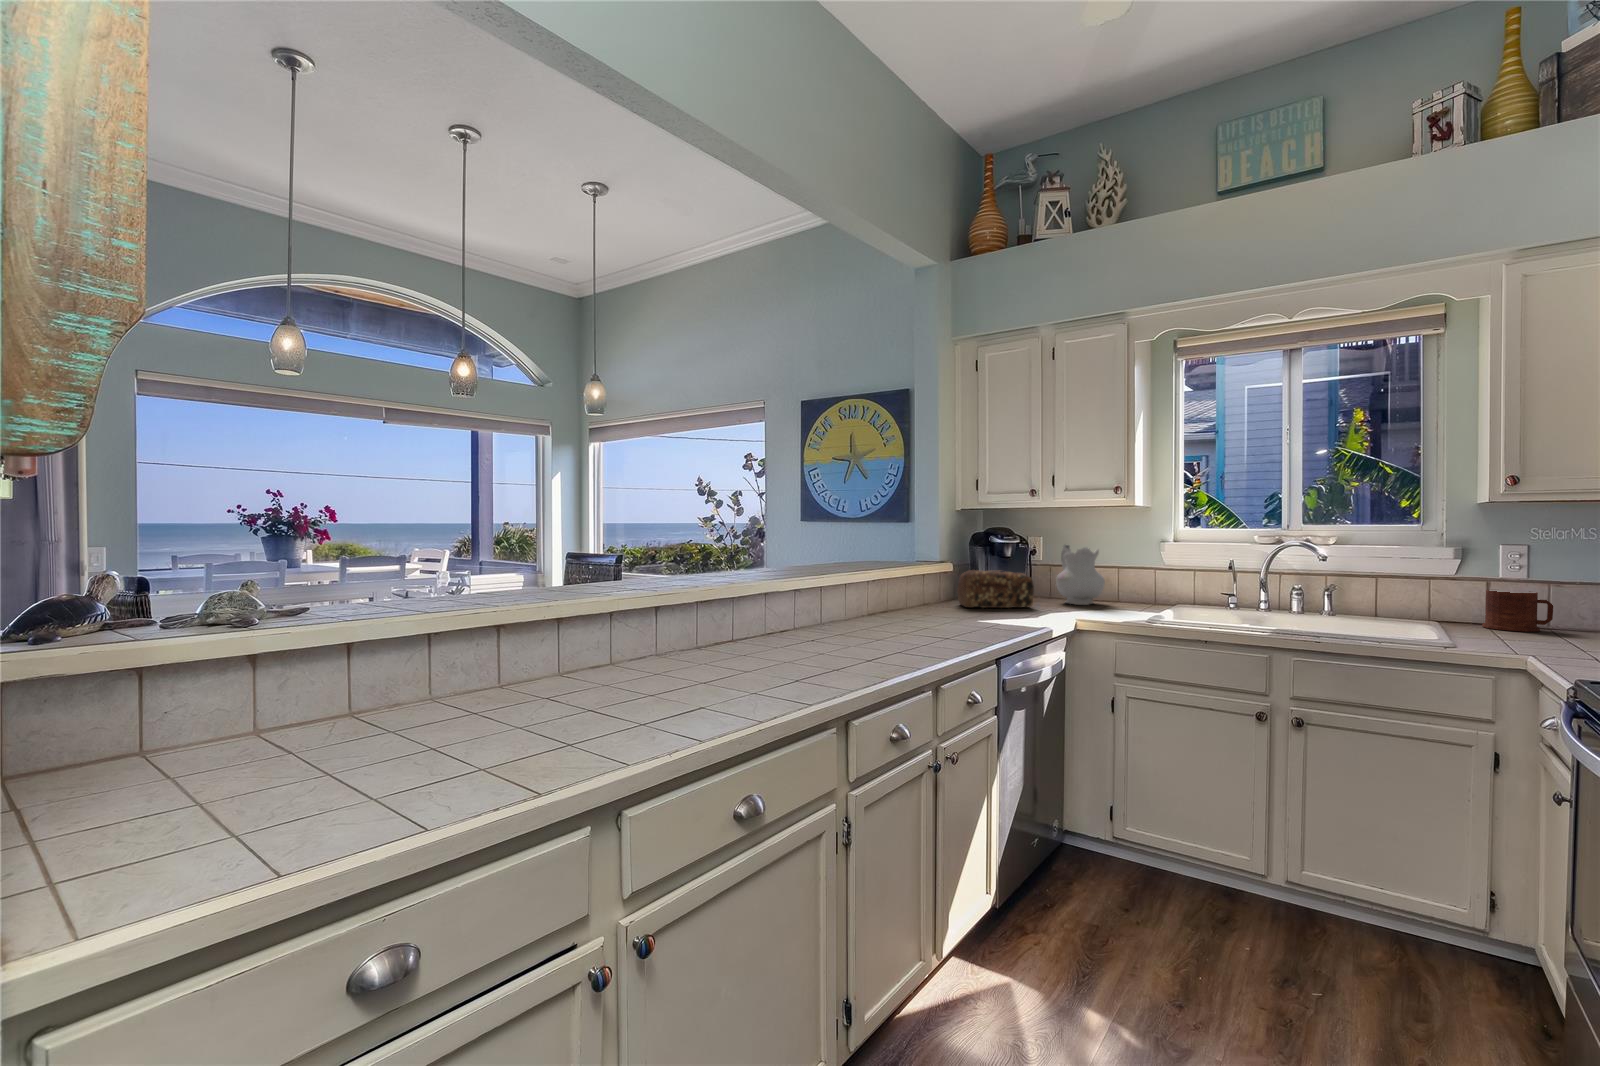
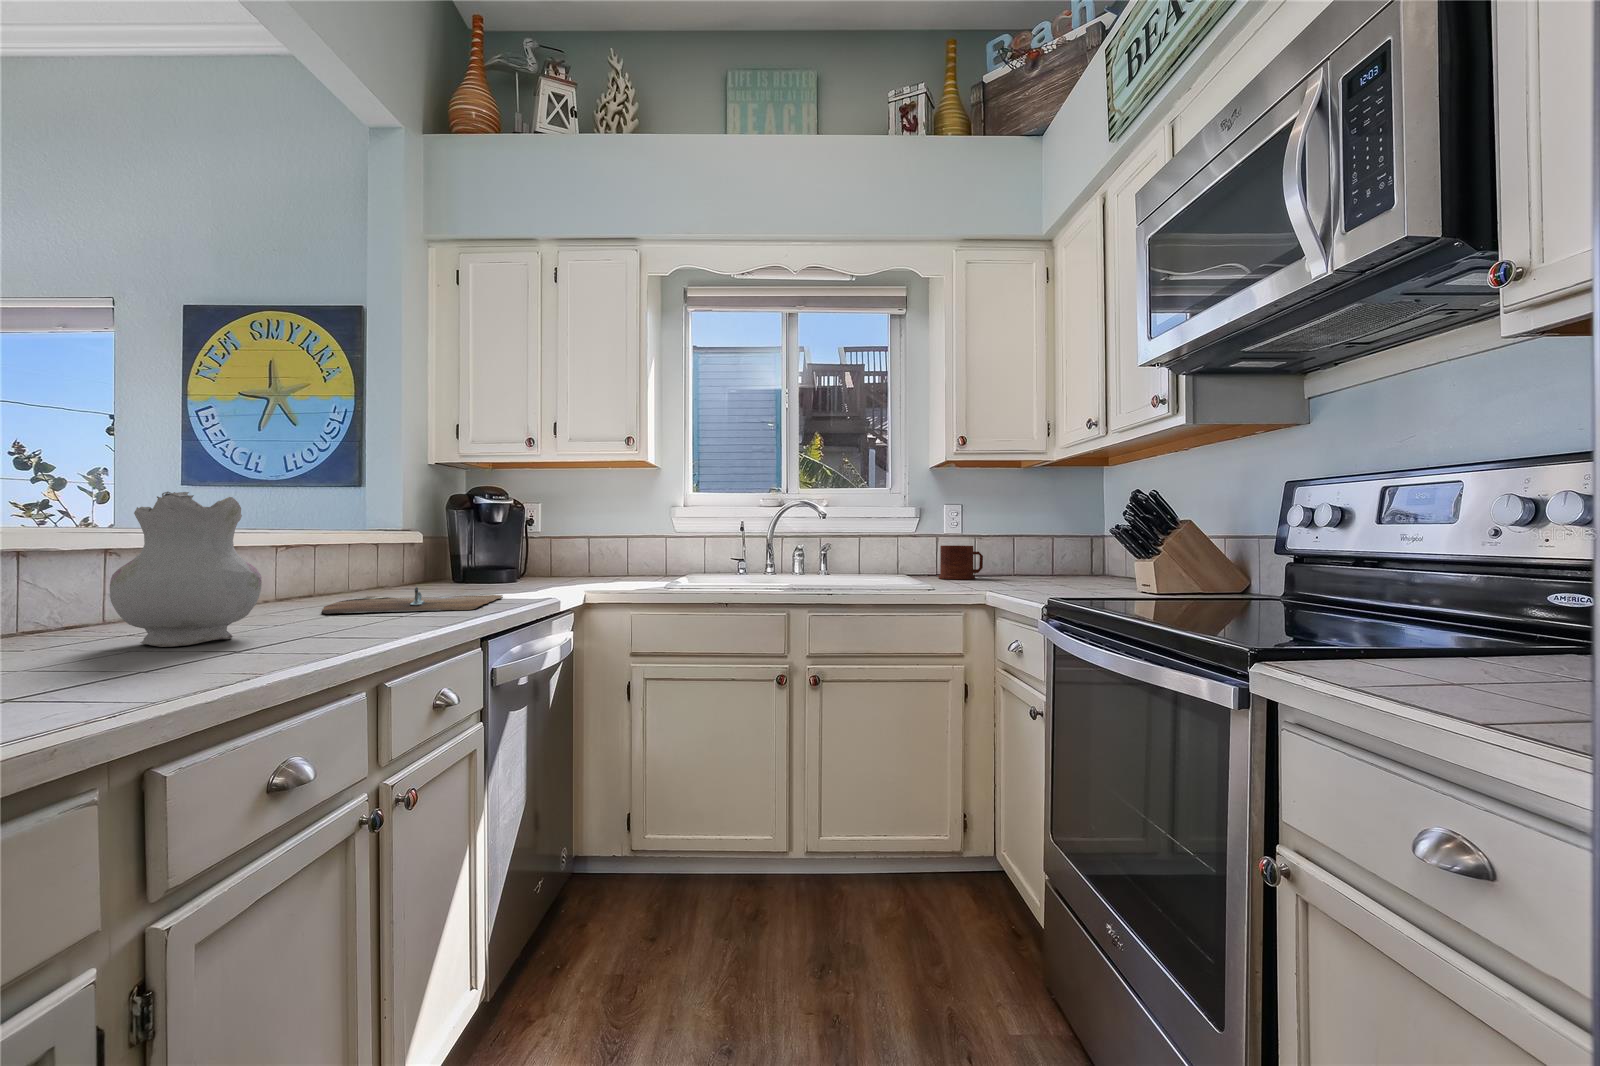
ceramic pitcher: present [1056,545,1105,605] -> present [110,492,262,647]
bread loaf: present [957,570,1034,608] -> none [432,541,536,591]
cutting board: none [894,611,1010,632] -> present [322,587,503,614]

